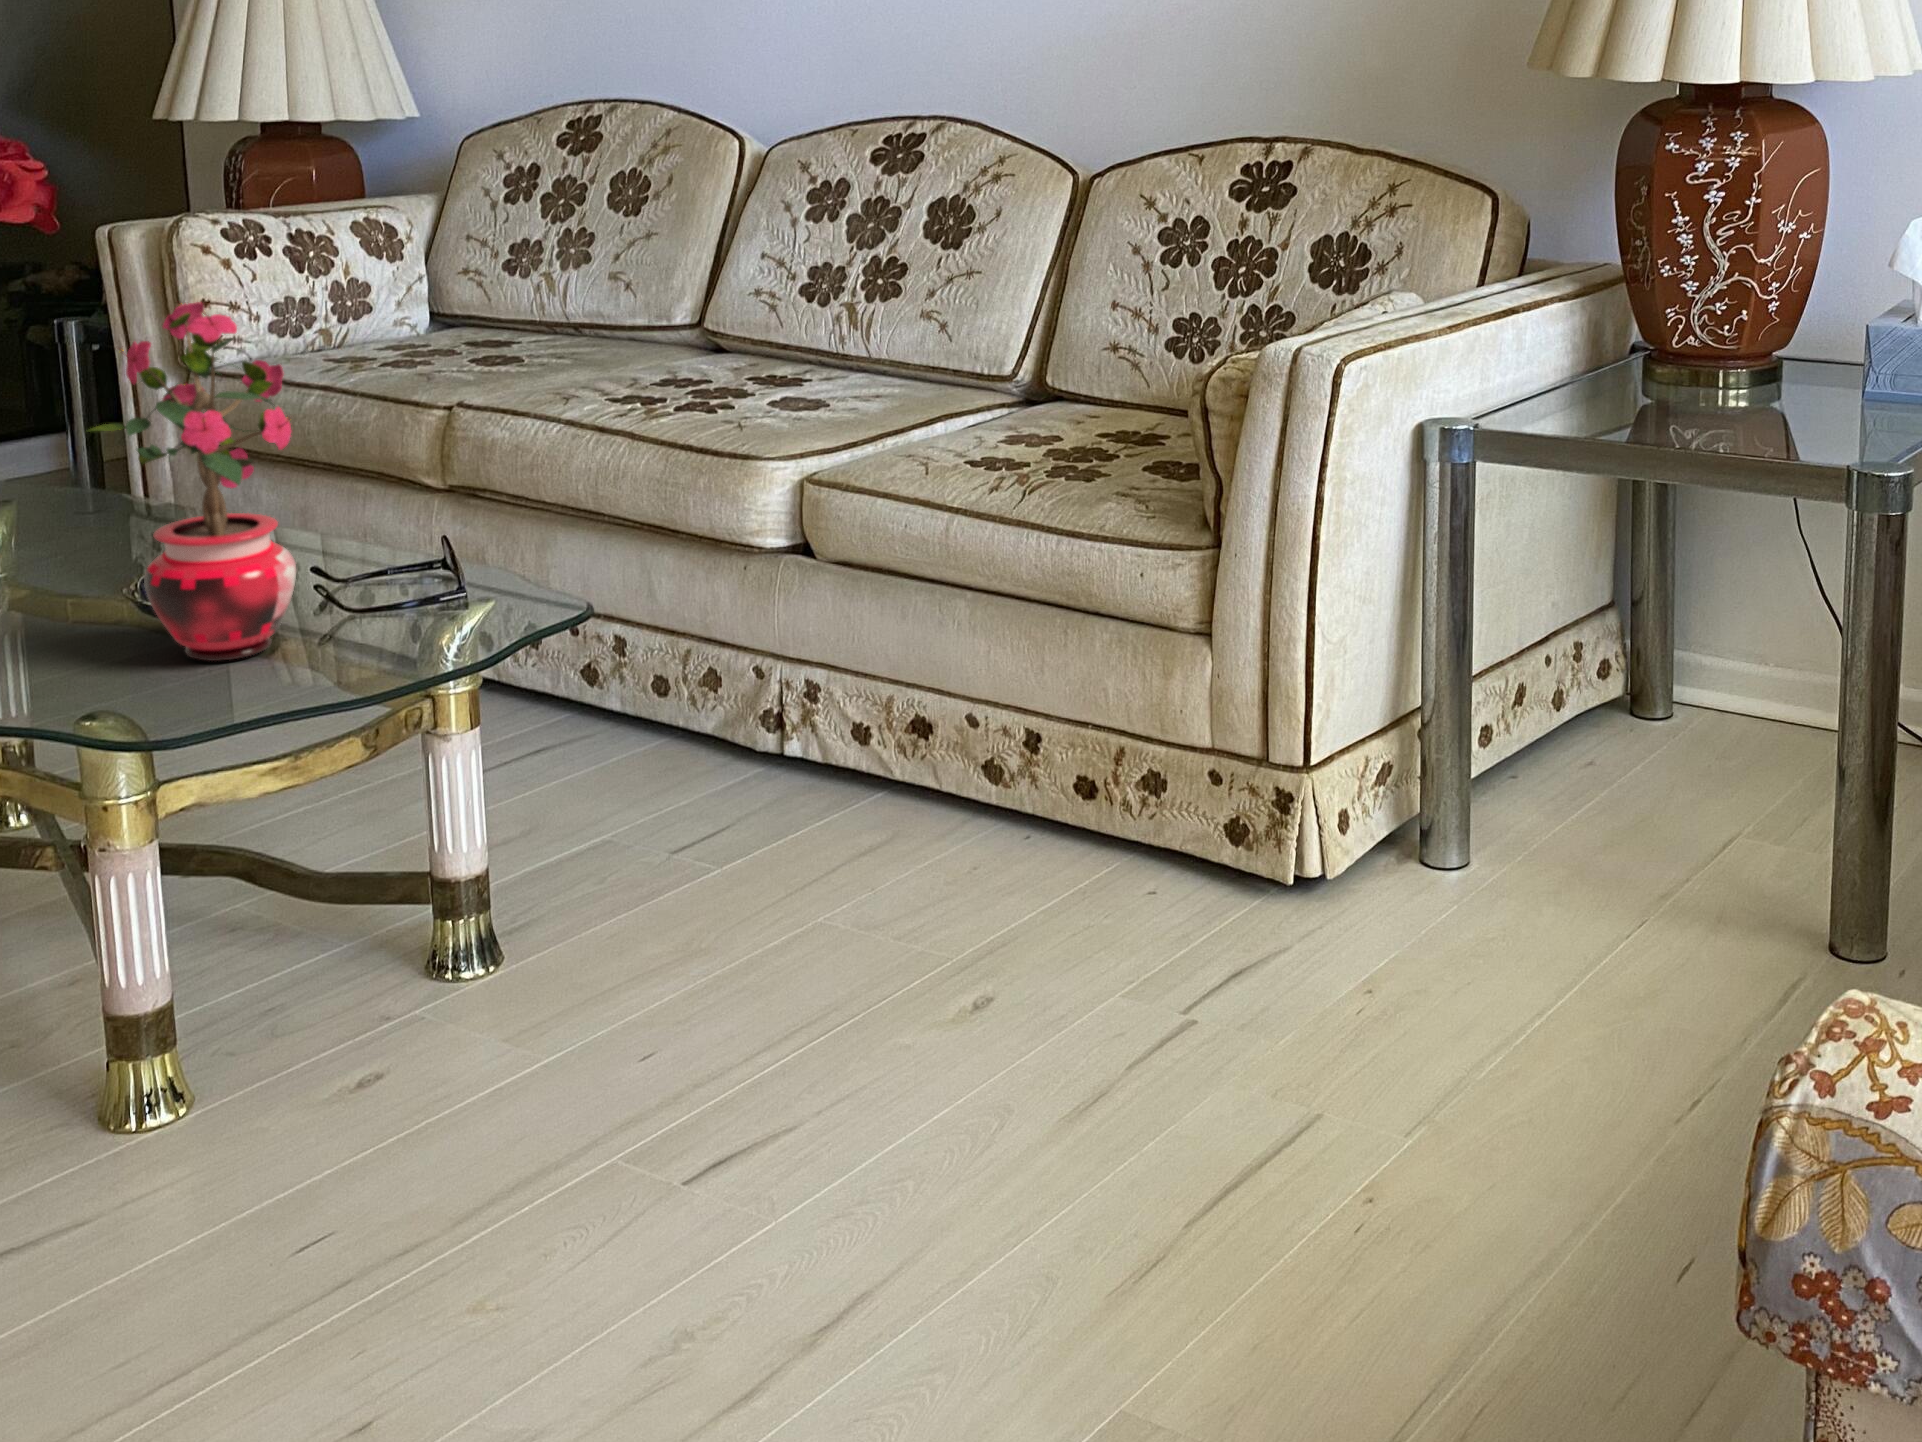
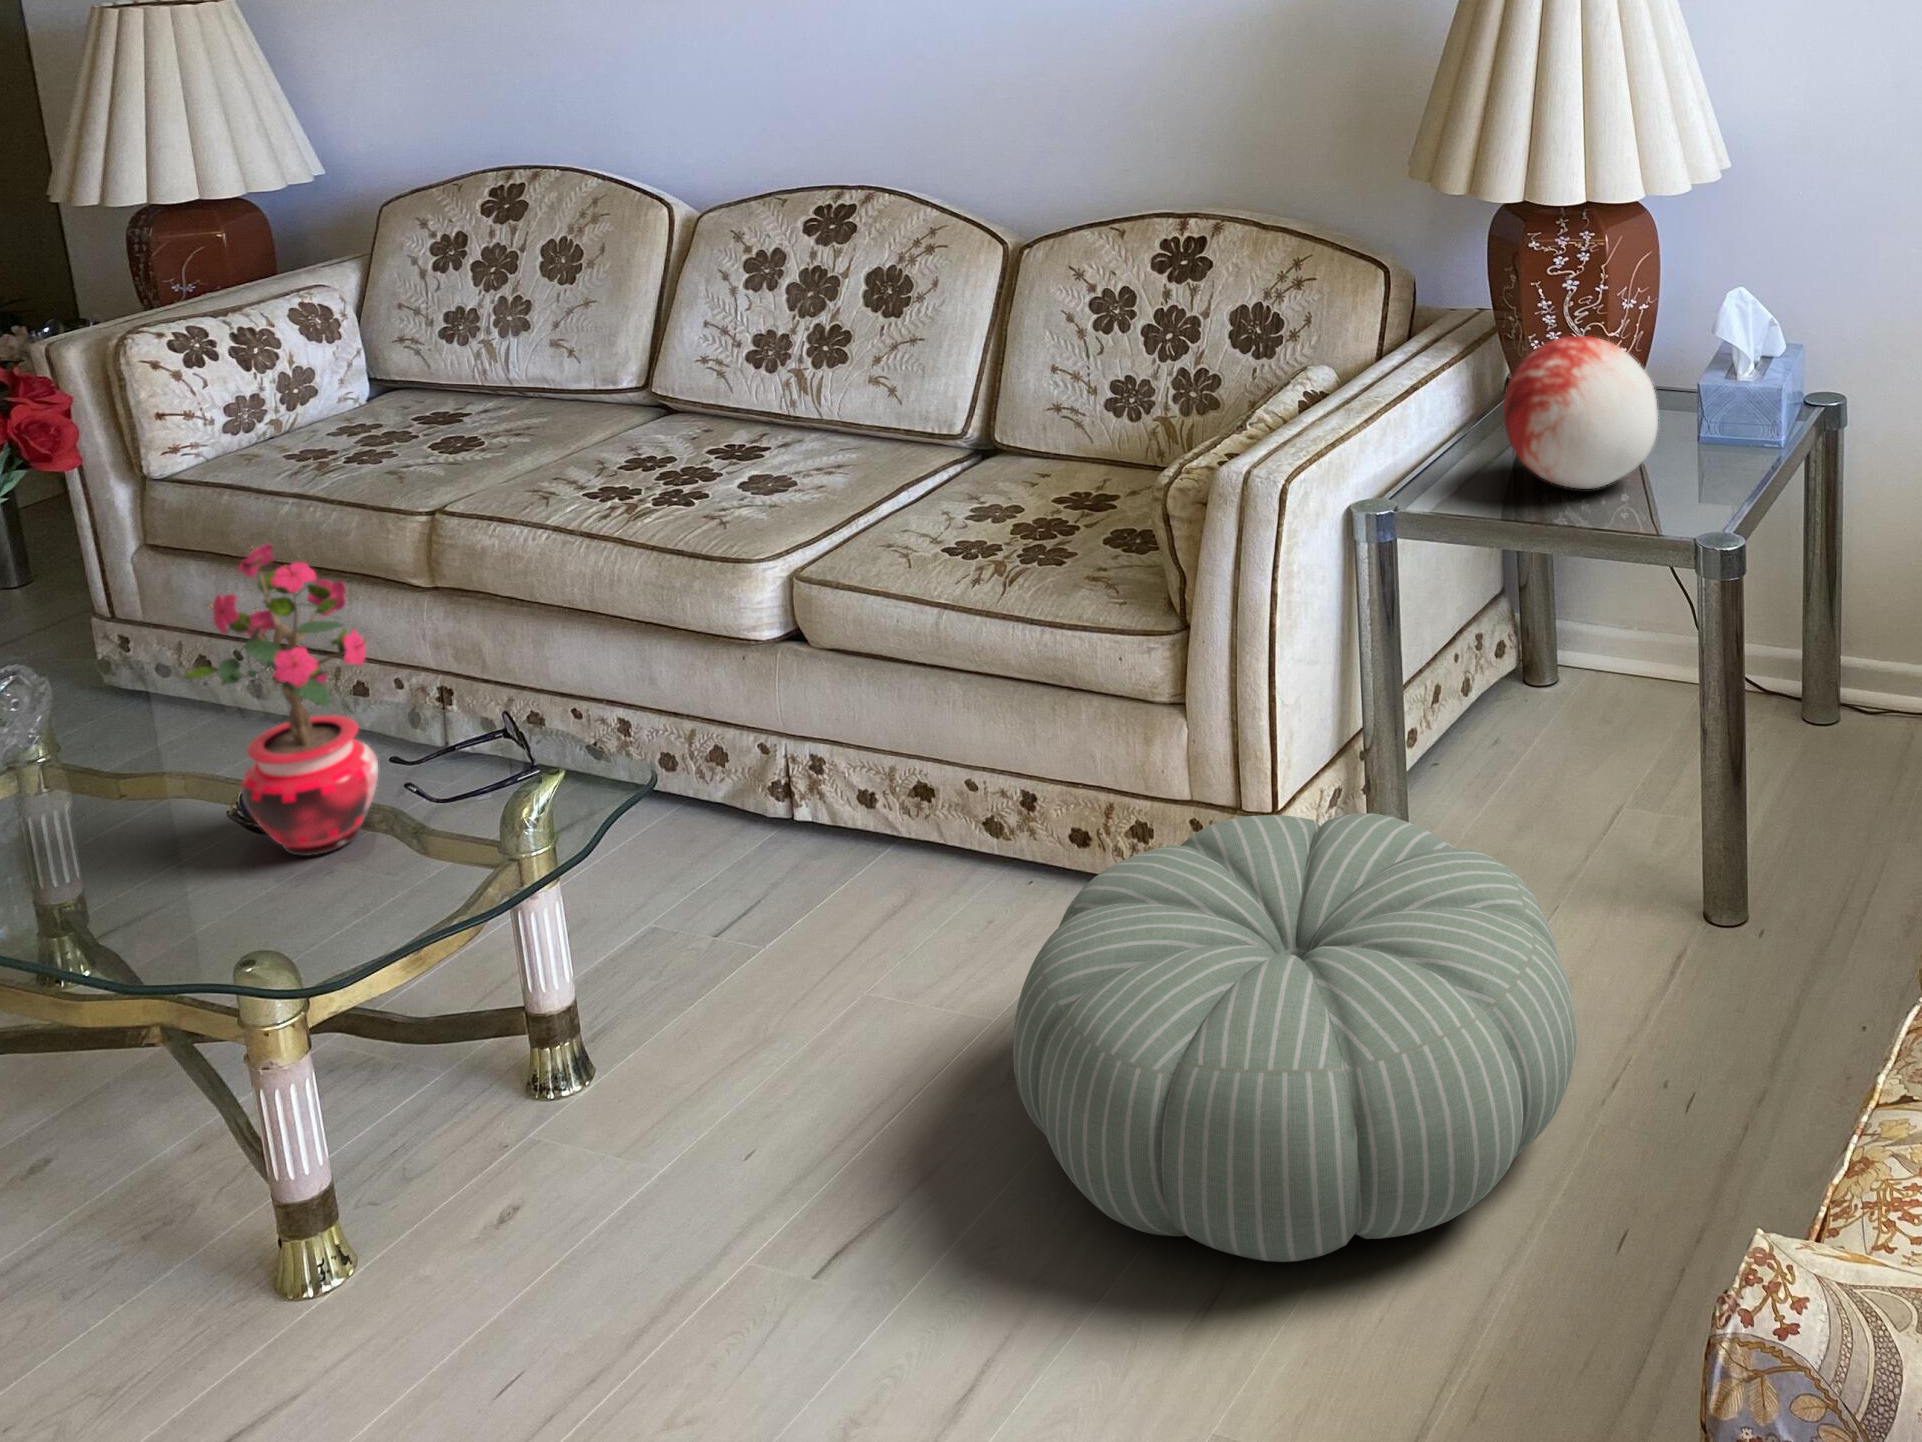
decorative orb: none [1622,246,1811,430] -> present [1503,336,1658,489]
pouf: none [950,741,1647,1234] -> present [1013,813,1577,1262]

